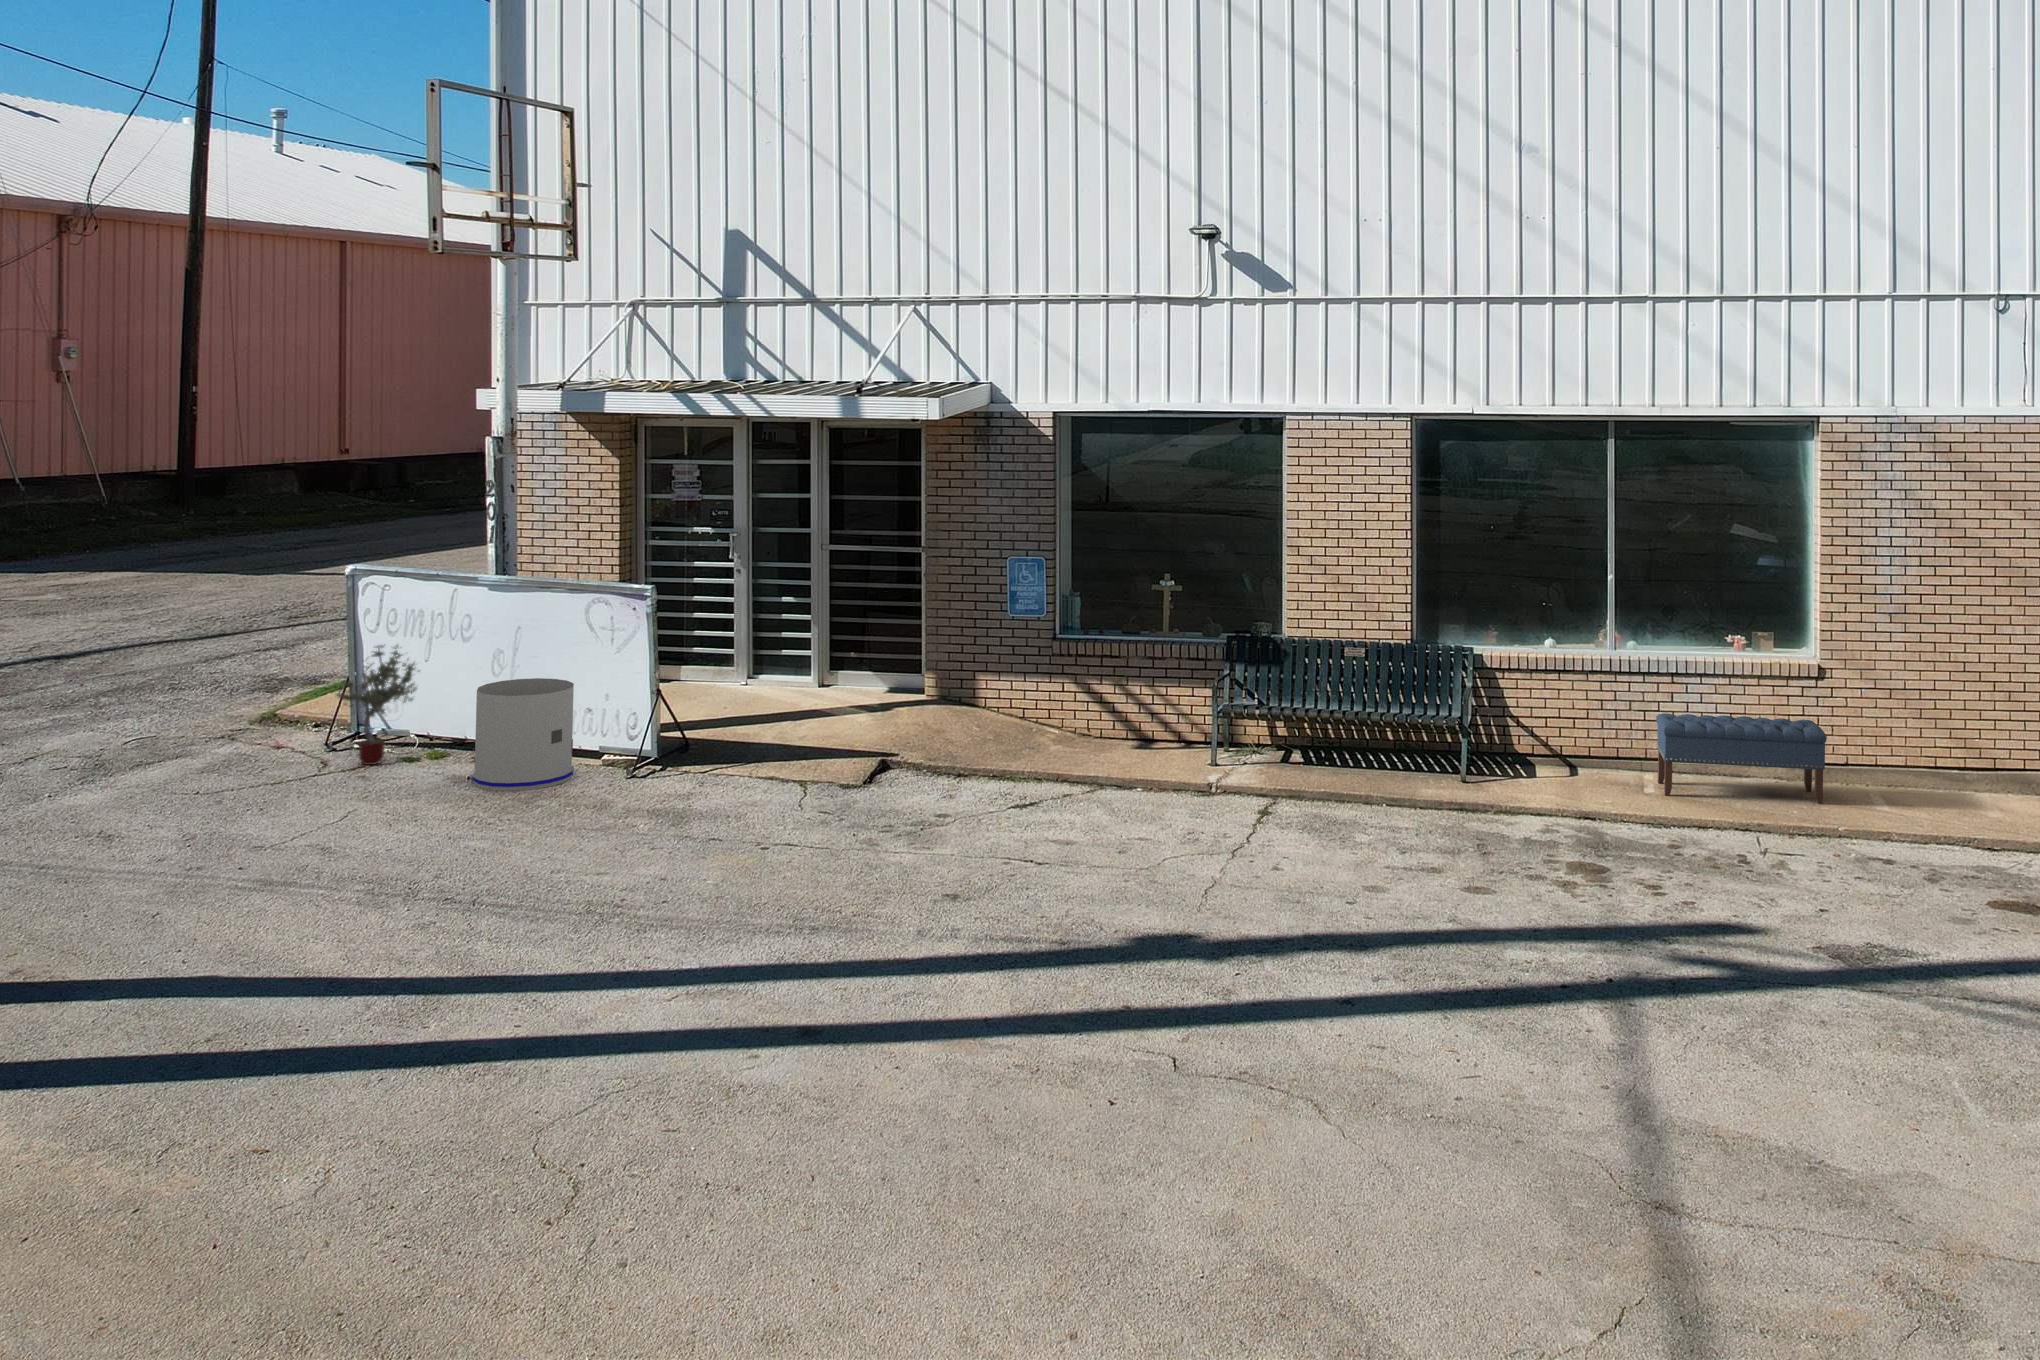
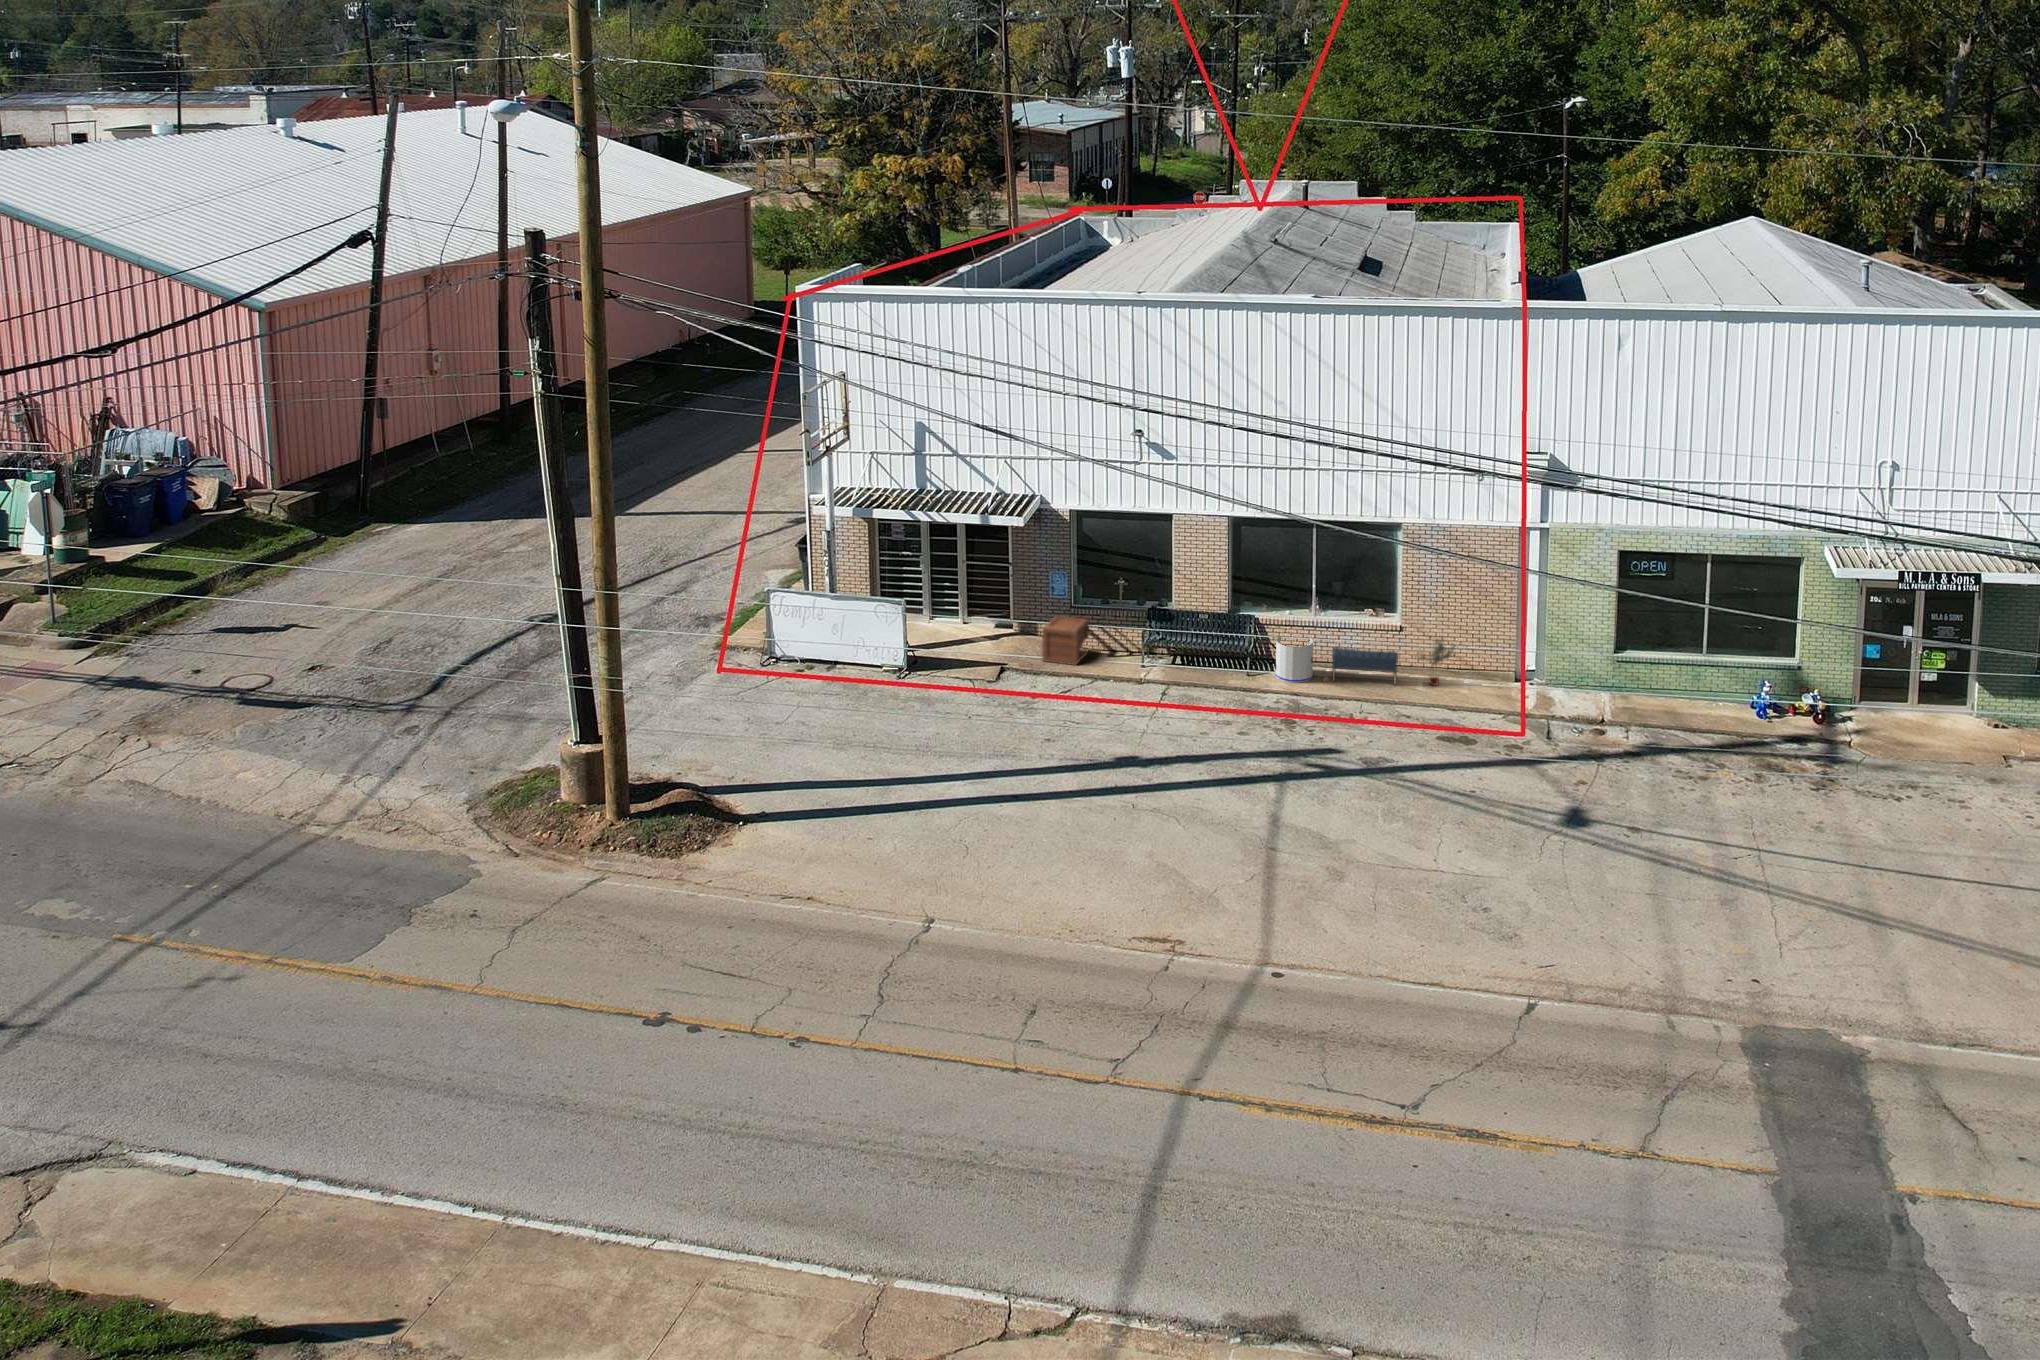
potted tree: present [337,645,416,765] -> present [1417,636,1455,686]
wooden crate: none [979,656,1090,760] -> present [1042,616,1089,665]
trash can: present [472,678,574,791] -> present [1275,636,1313,683]

